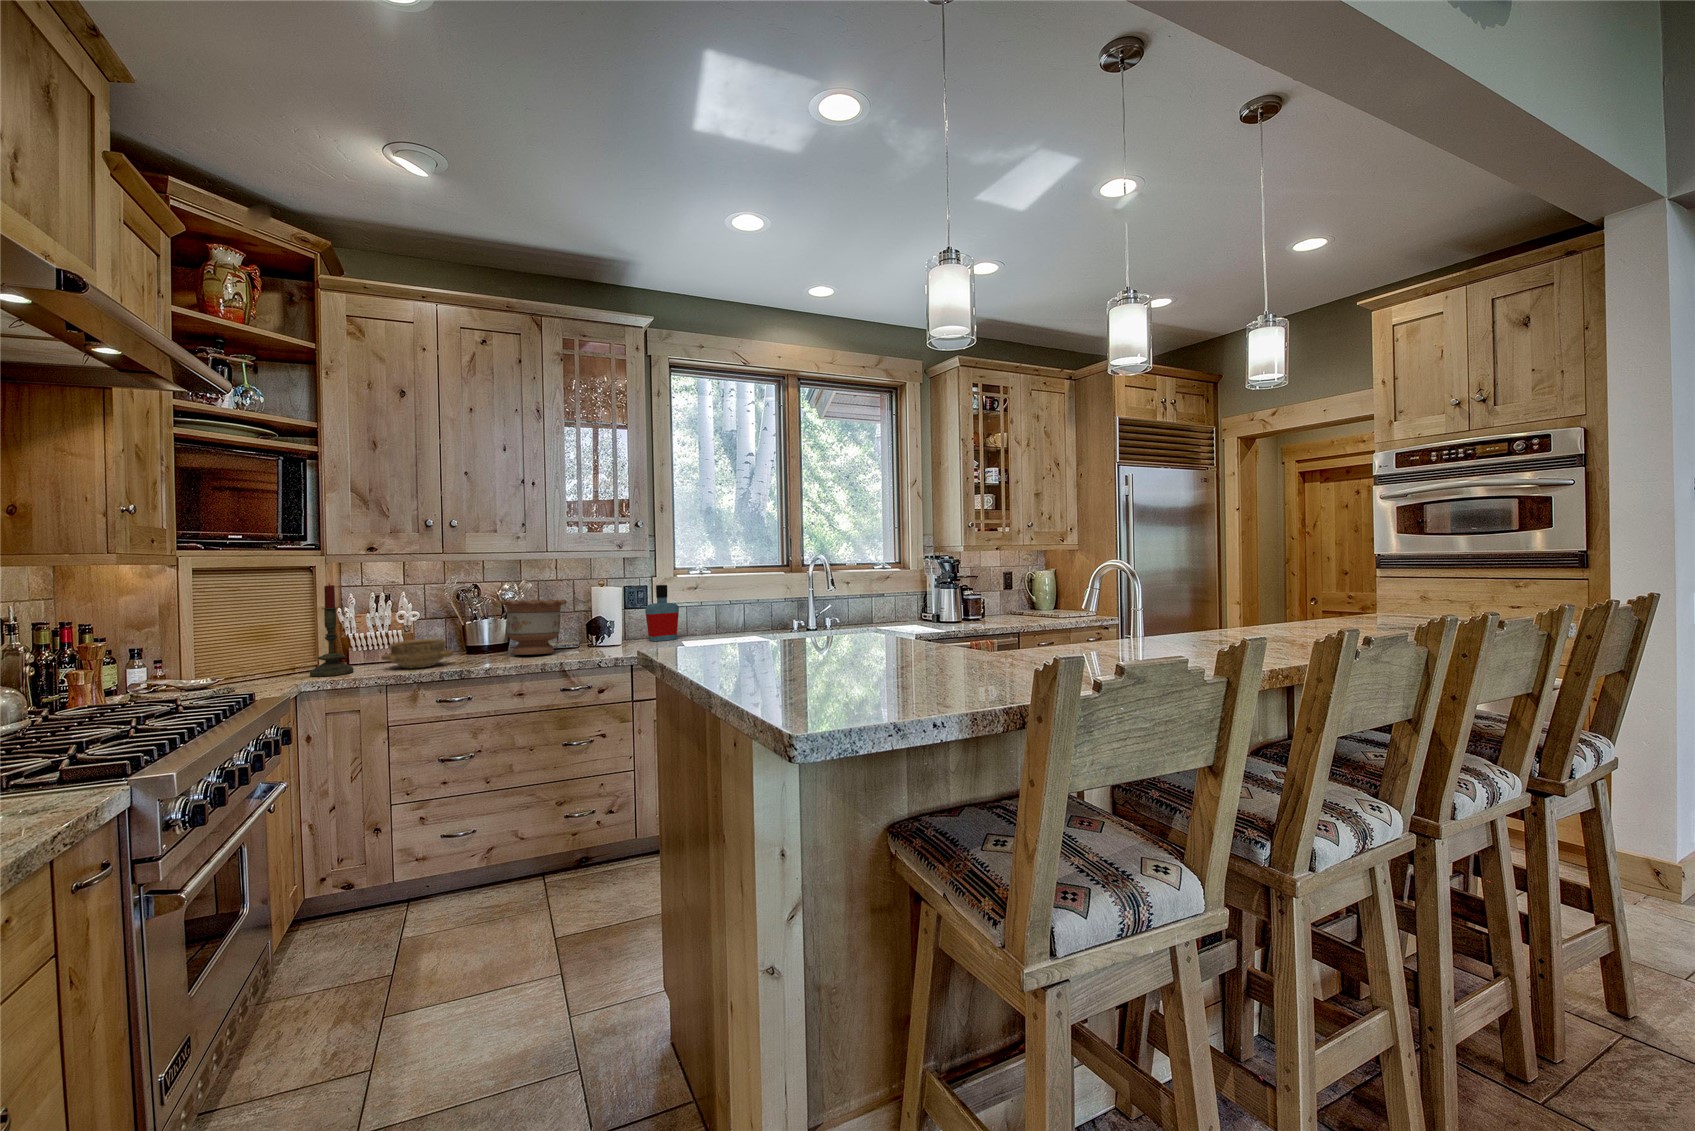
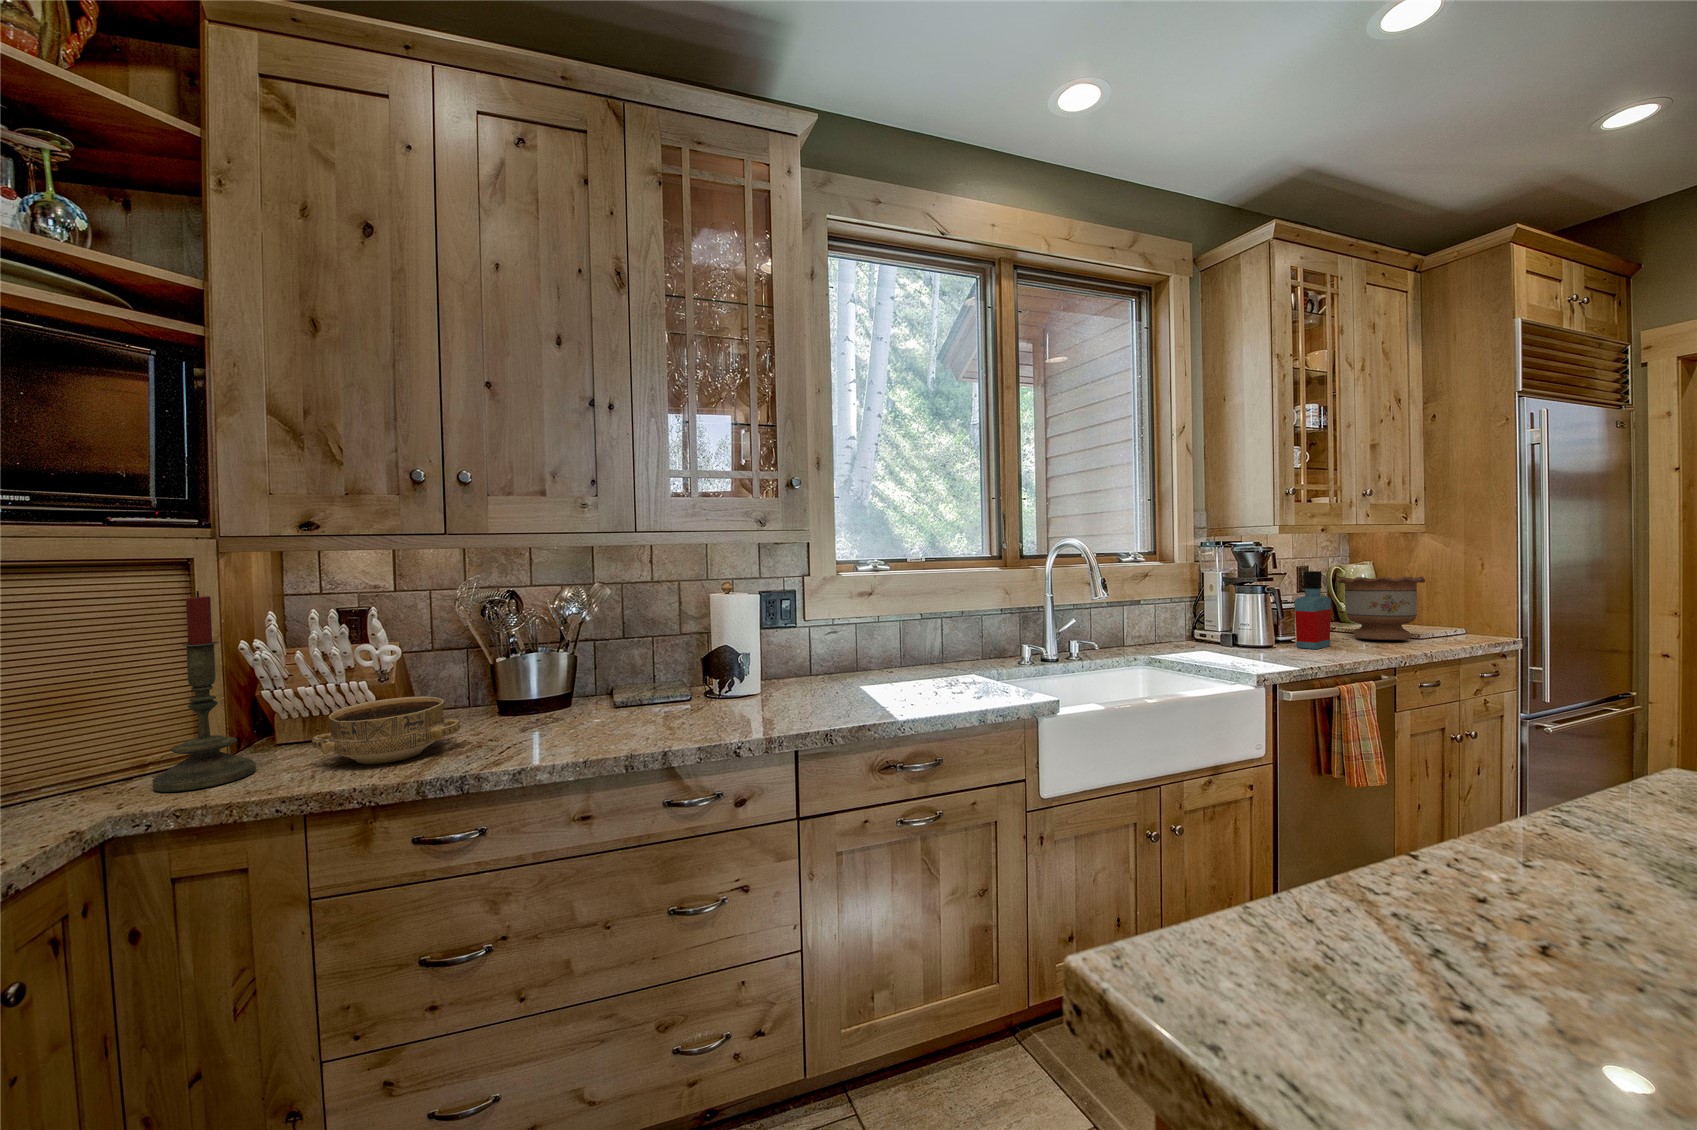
bottle: present [645,585,679,641] -> present [1294,571,1331,649]
flower pot: present [501,600,566,655] -> present [1336,576,1425,640]

